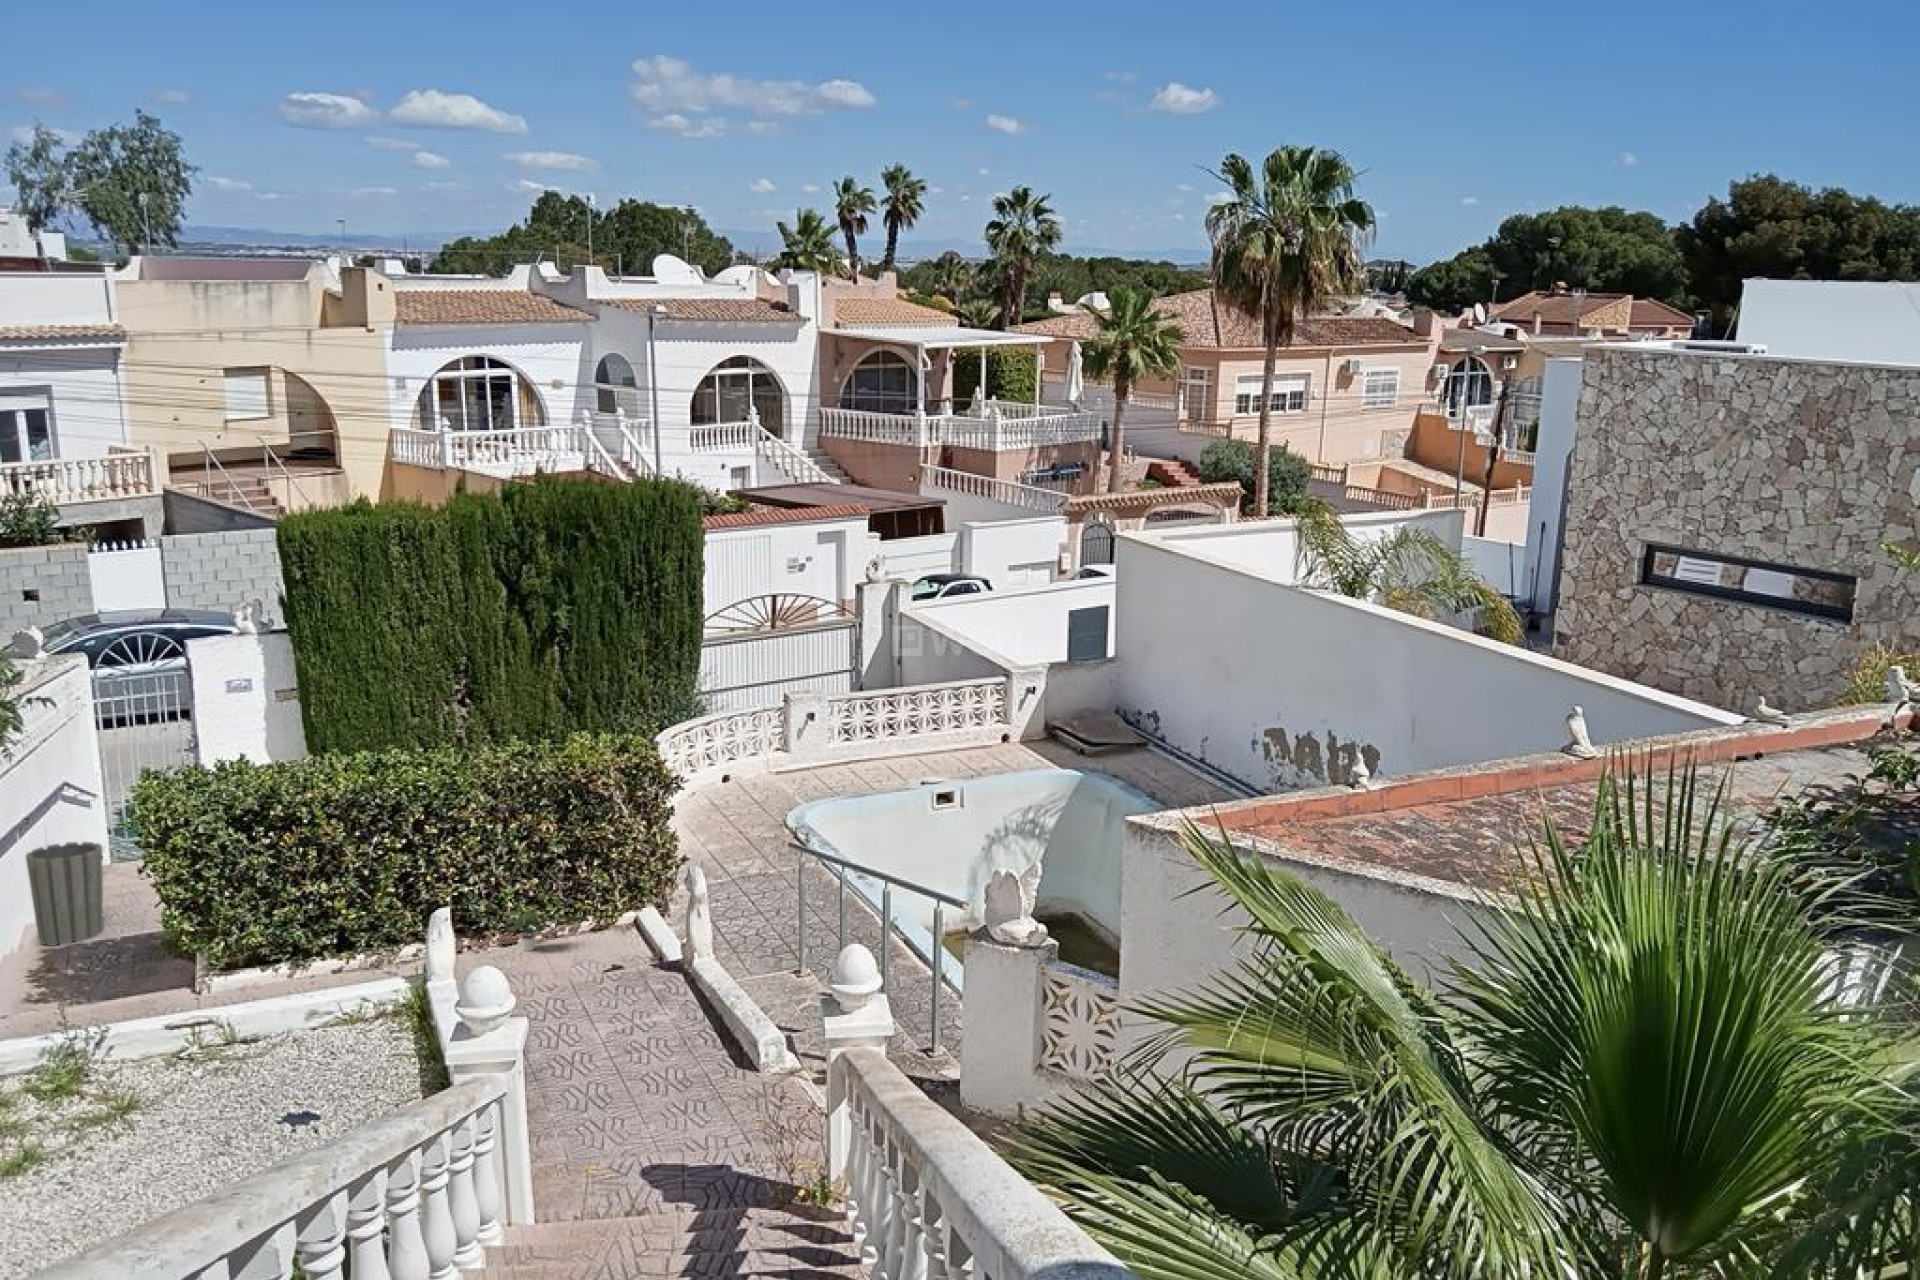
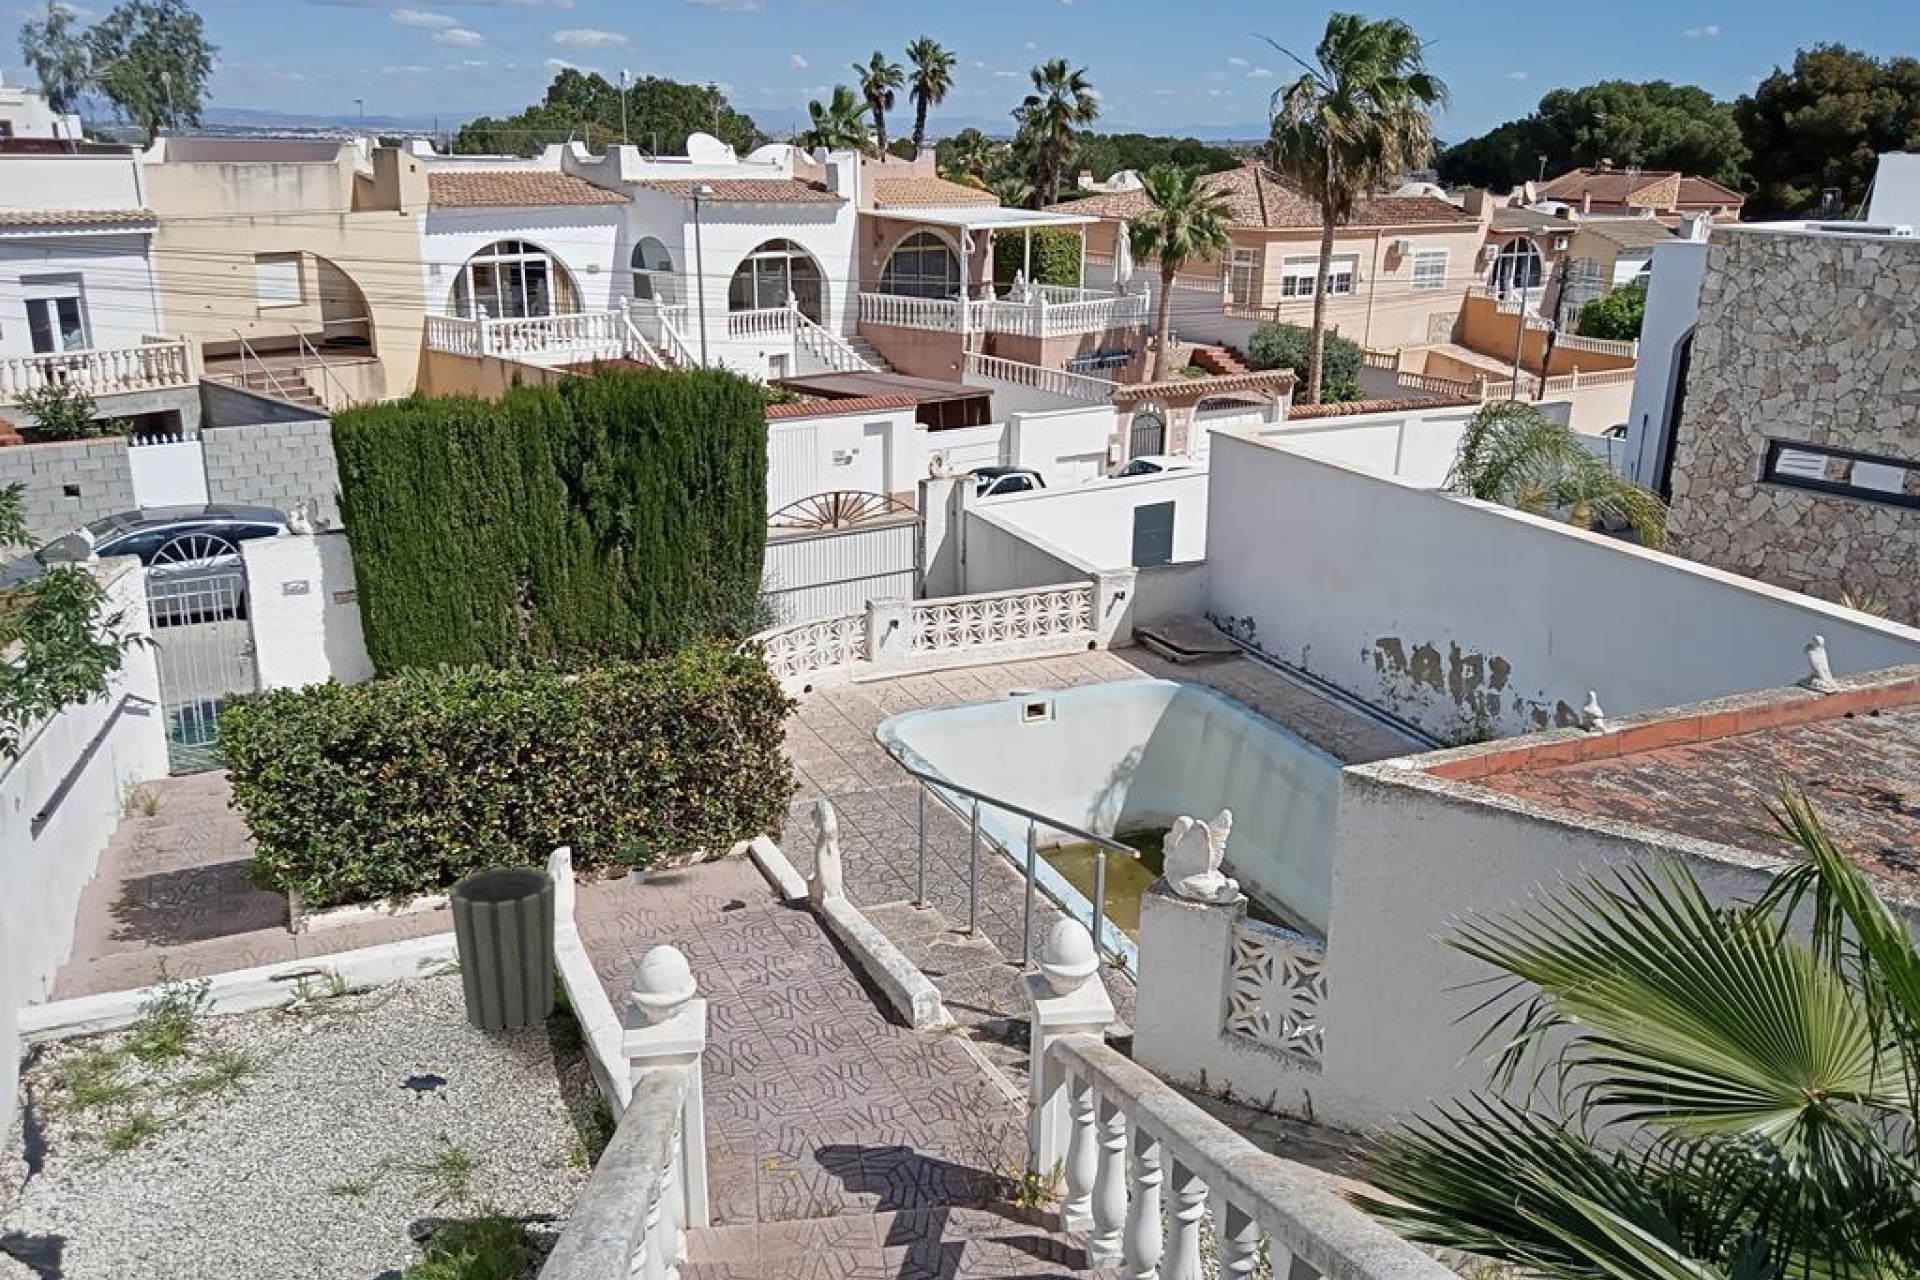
trash can: present [26,842,103,946] -> present [449,867,555,1030]

